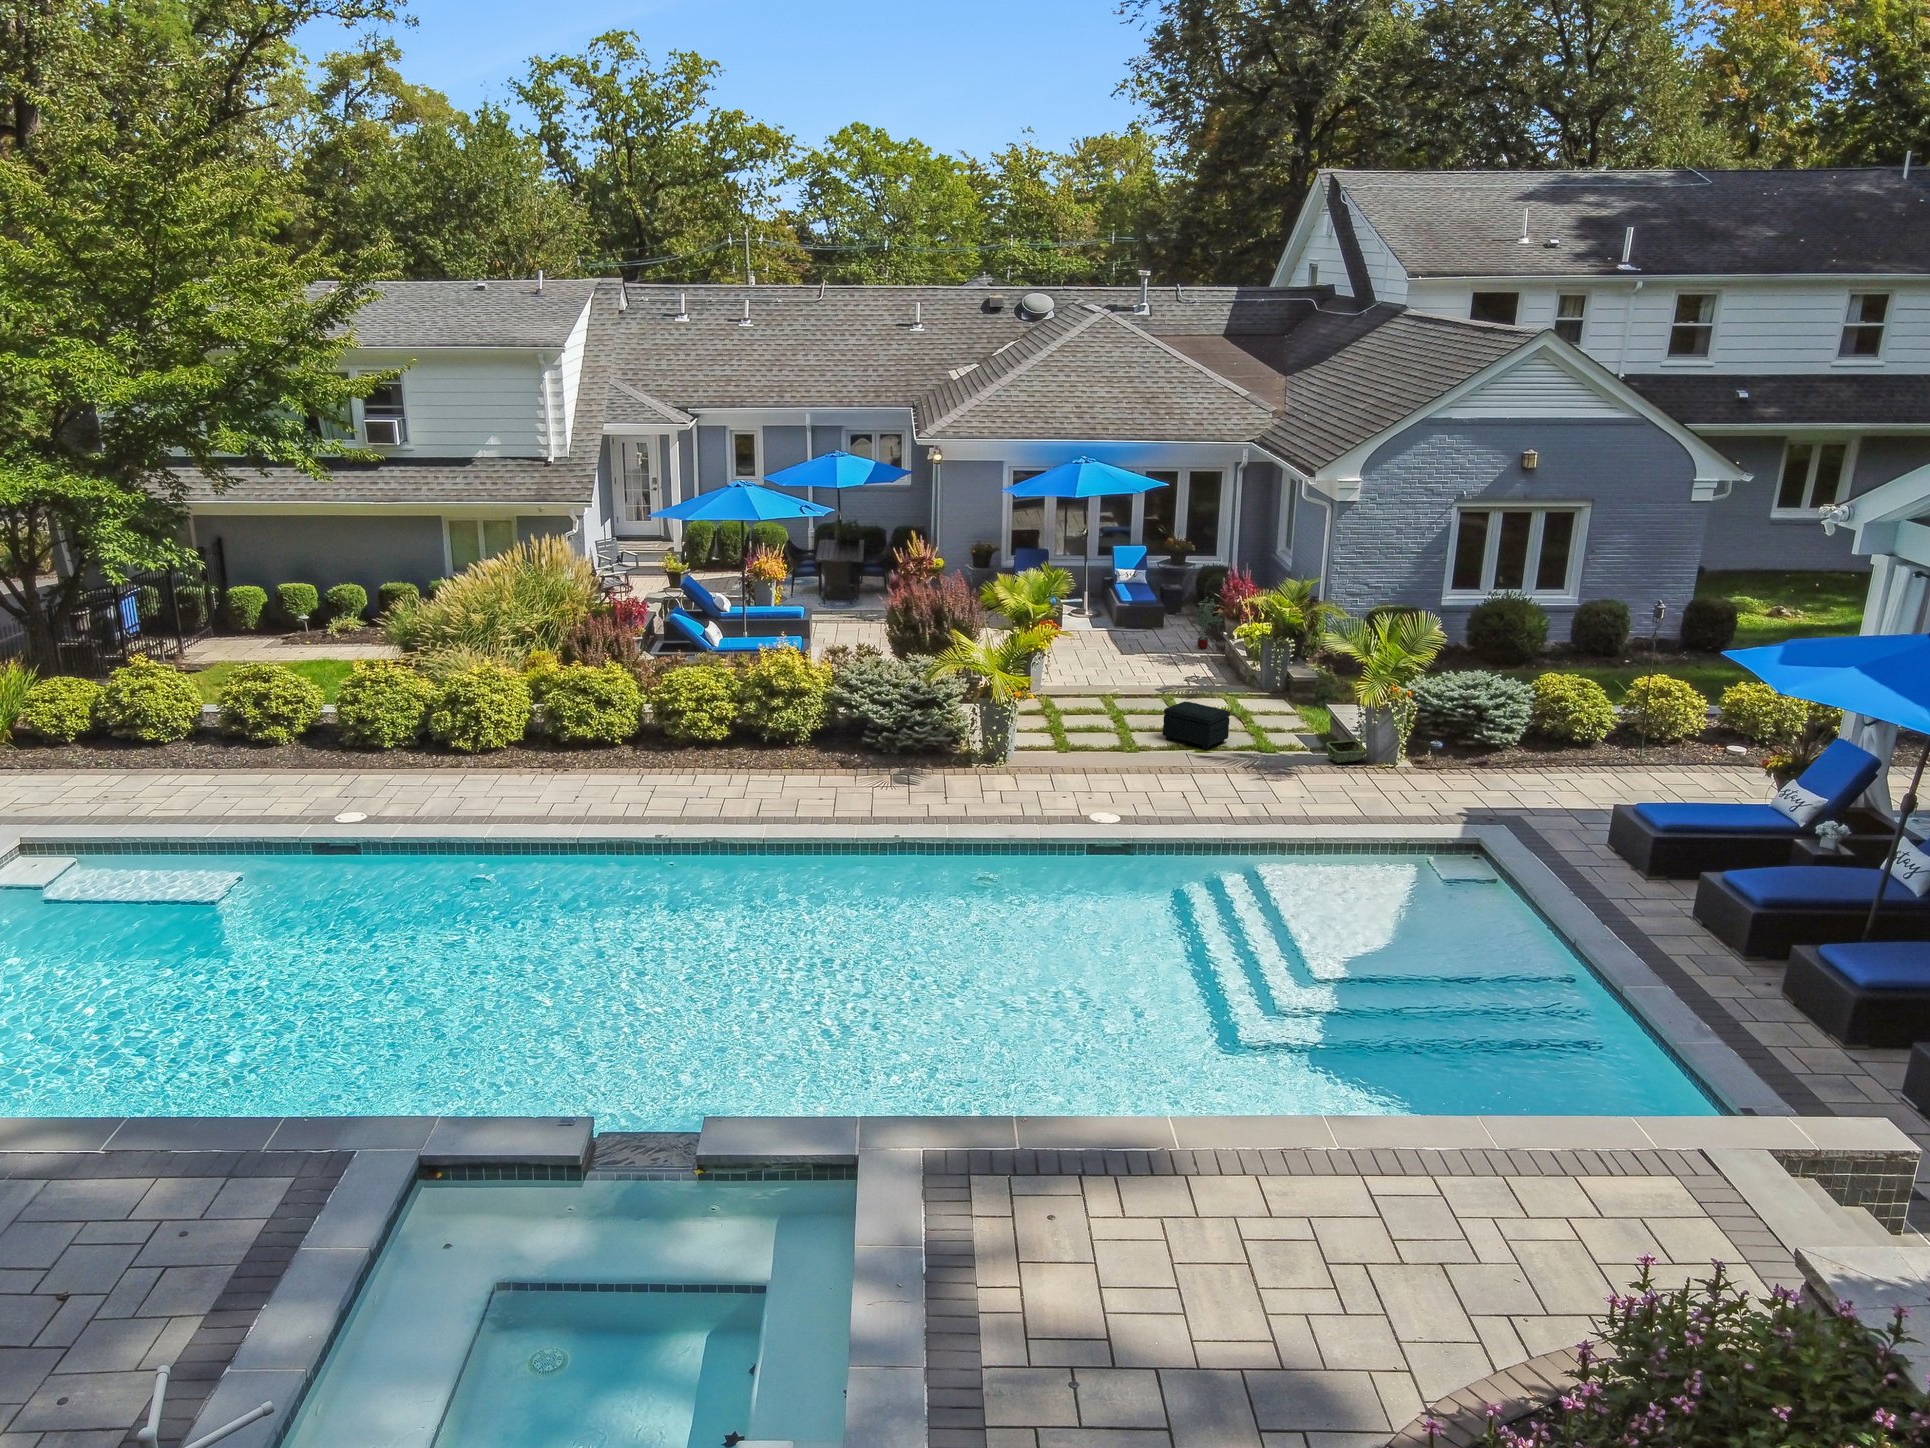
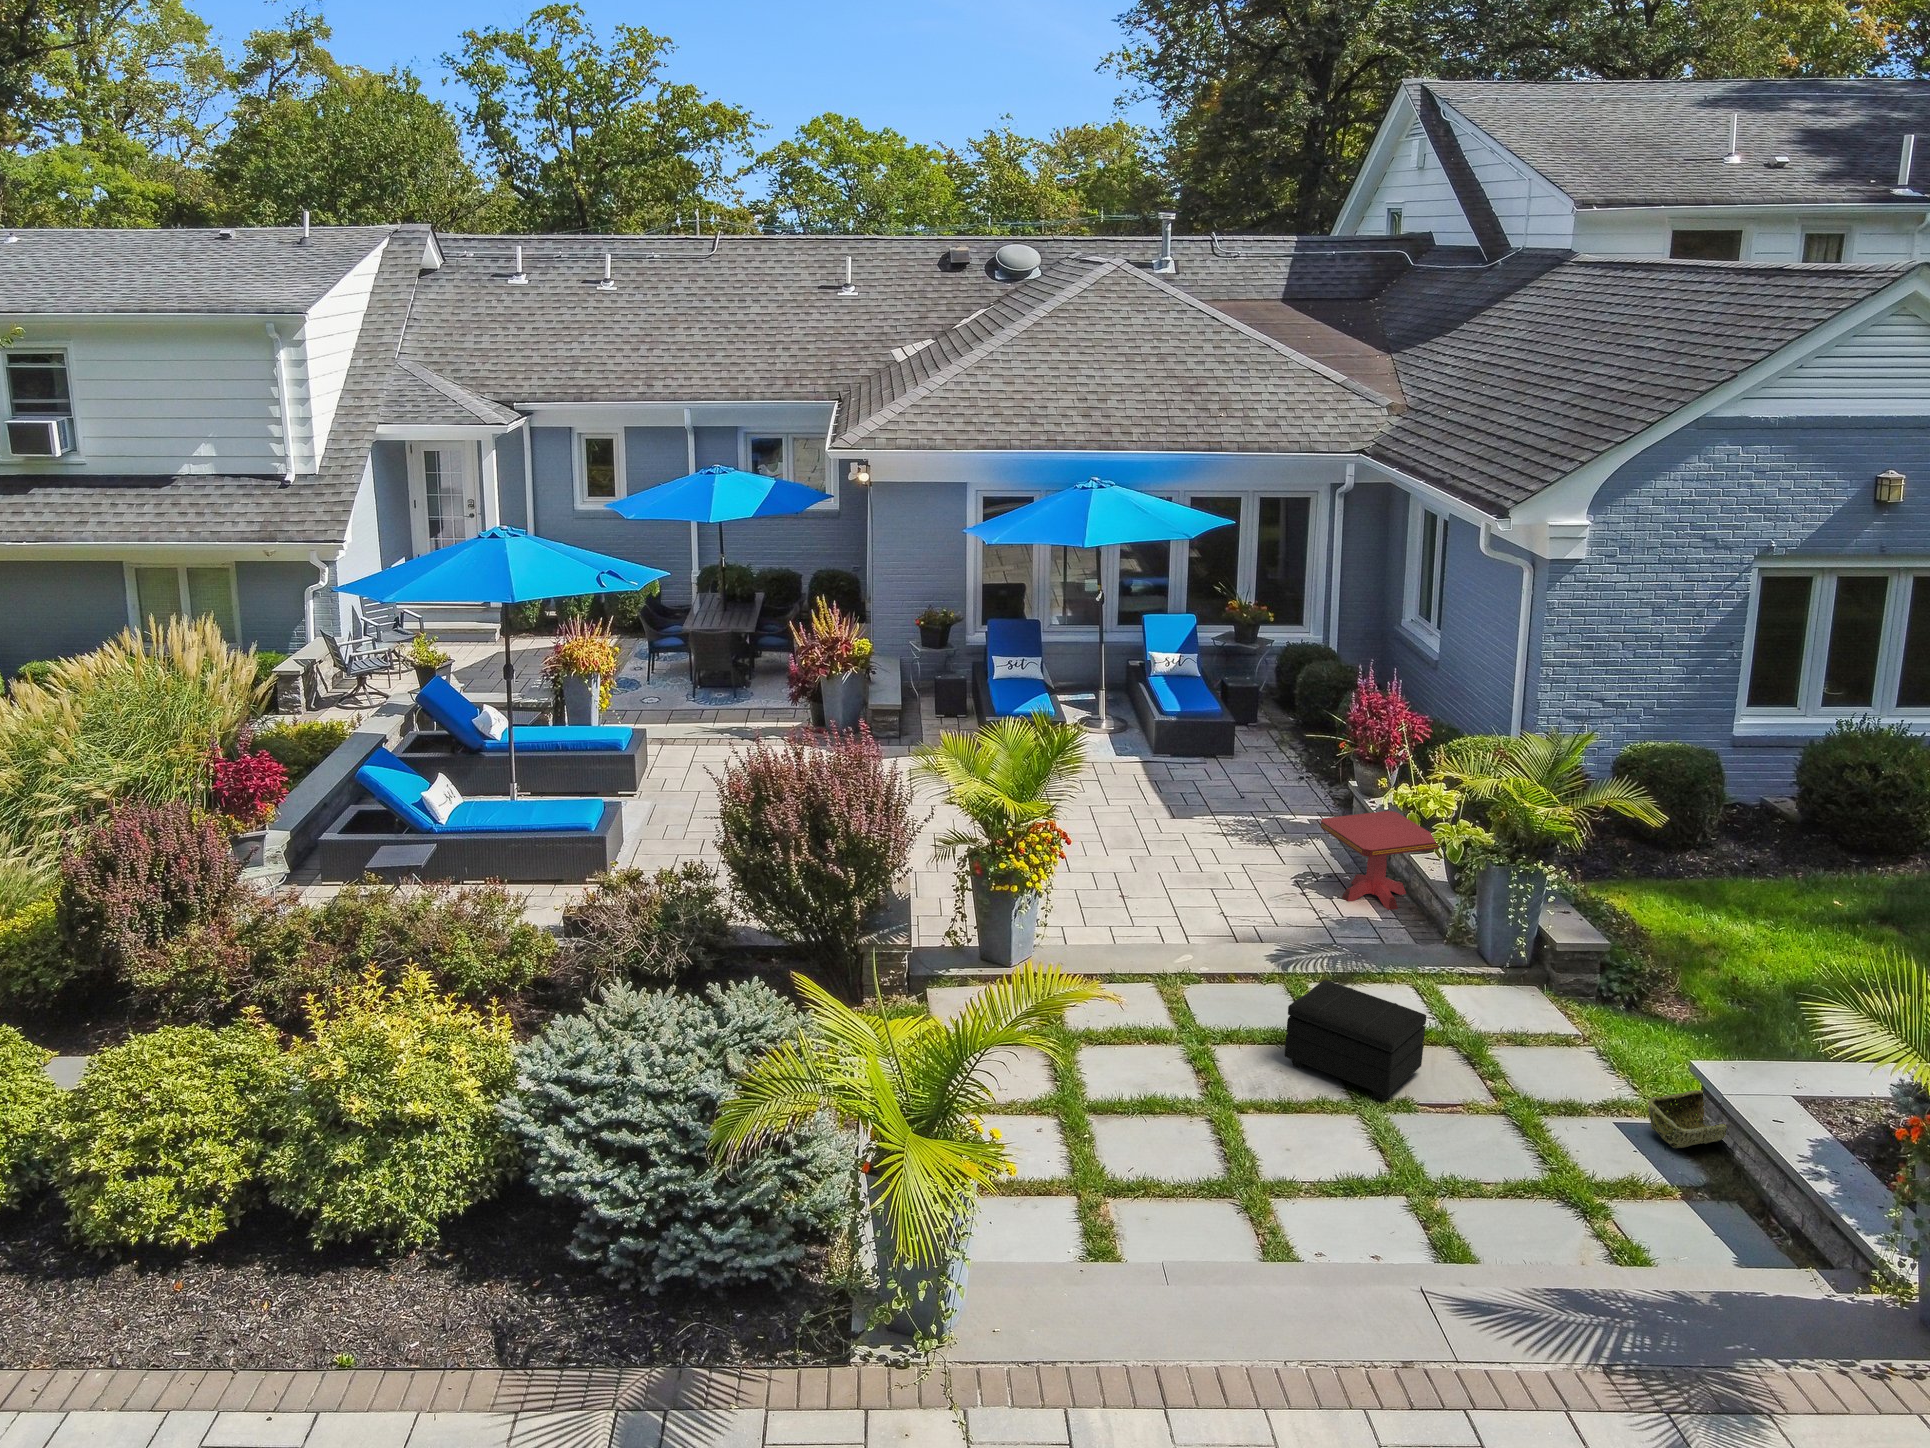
potted tree: present [1196,597,1223,649] -> none [1290,716,1342,803]
side table: none [1200,641,1263,691] -> present [1321,811,1440,910]

